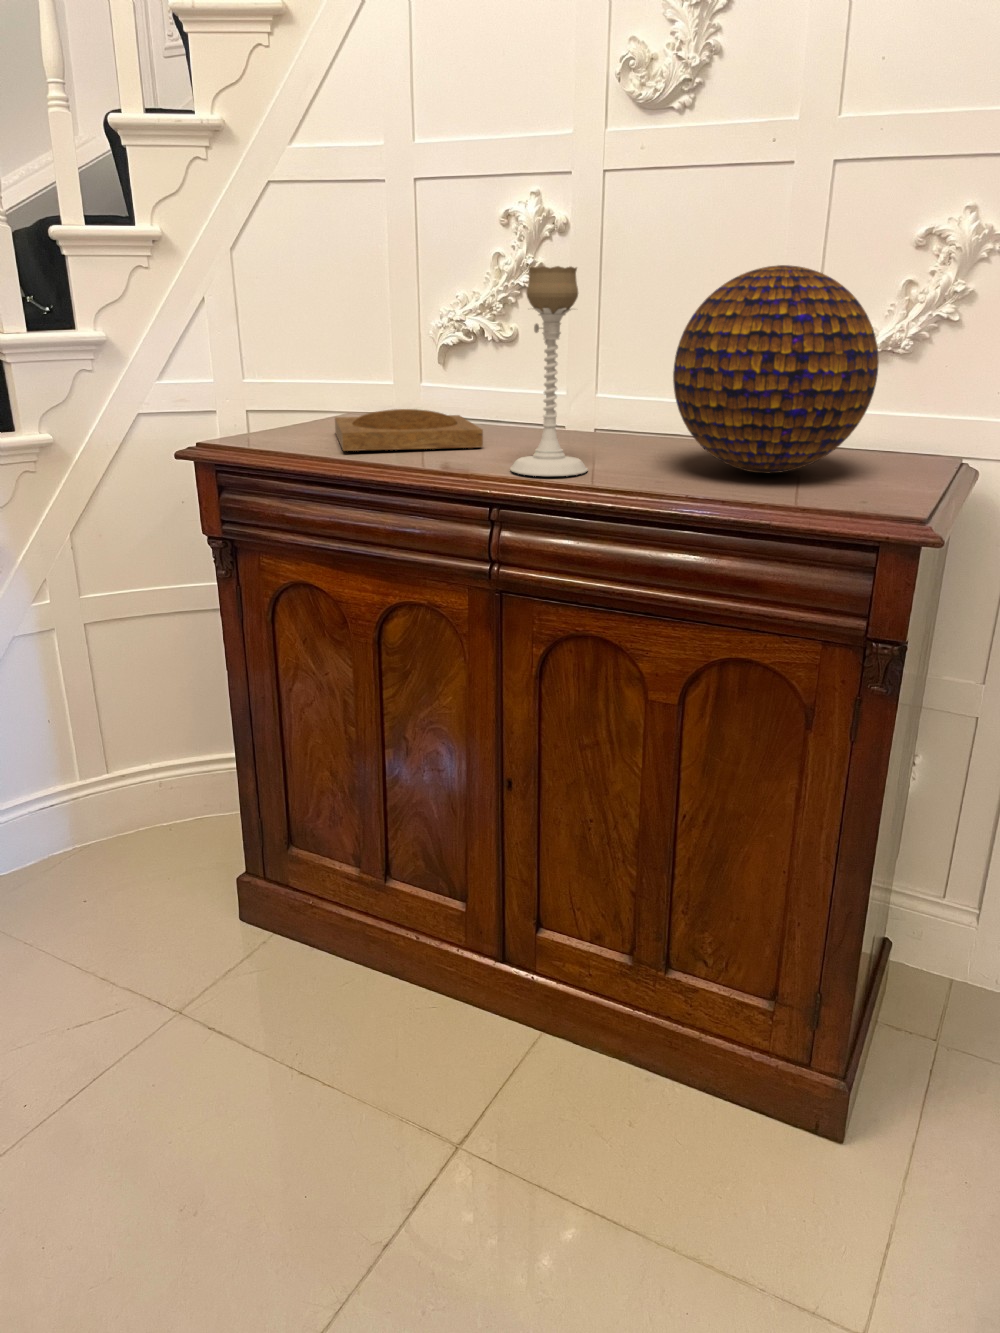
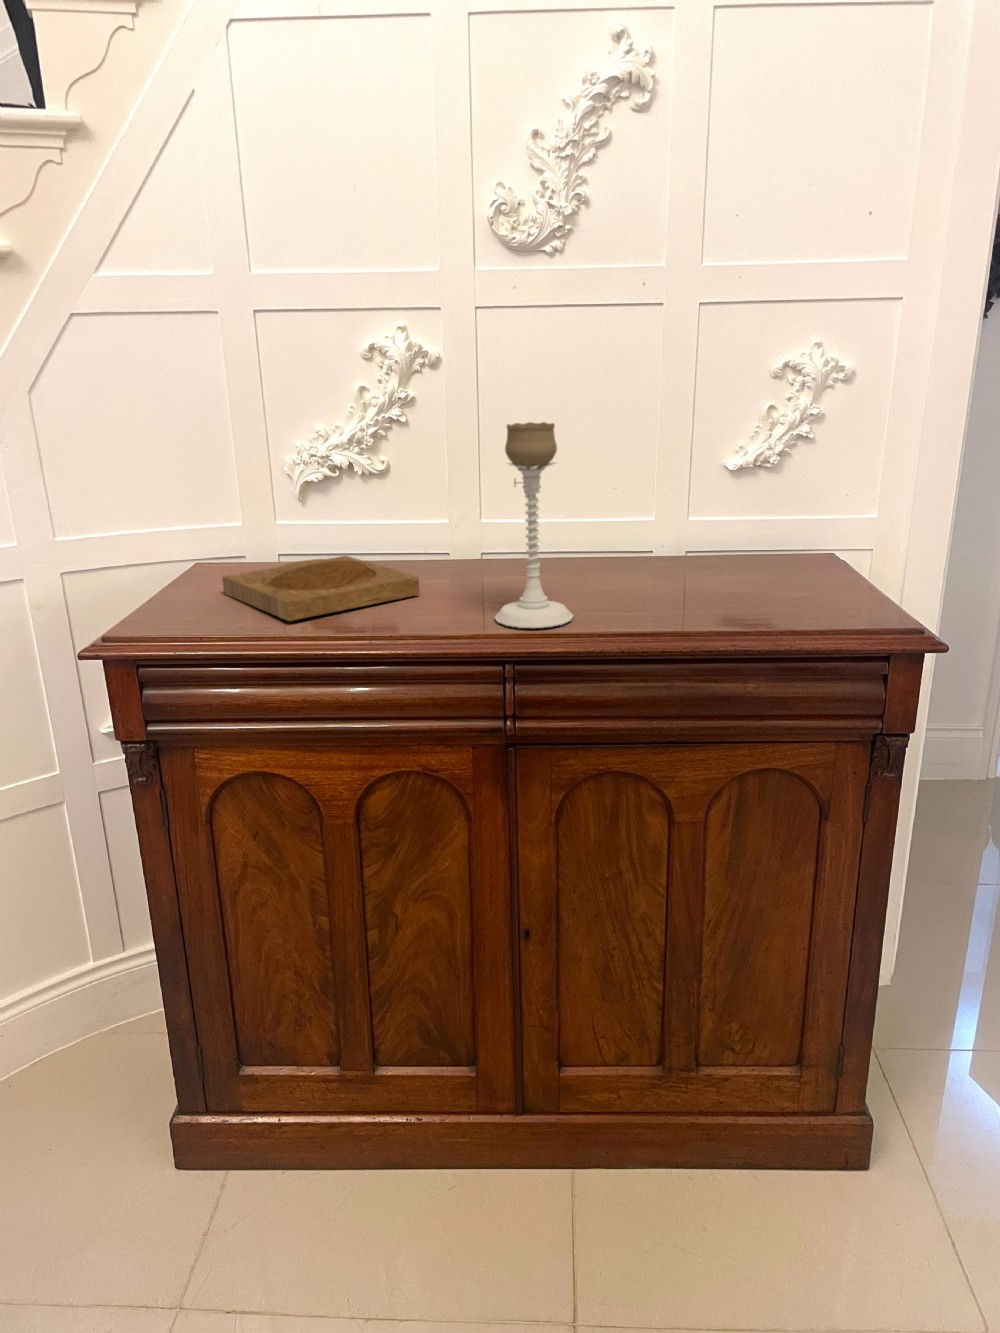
decorative orb: present [673,265,879,473] -> none [631,411,815,595]

